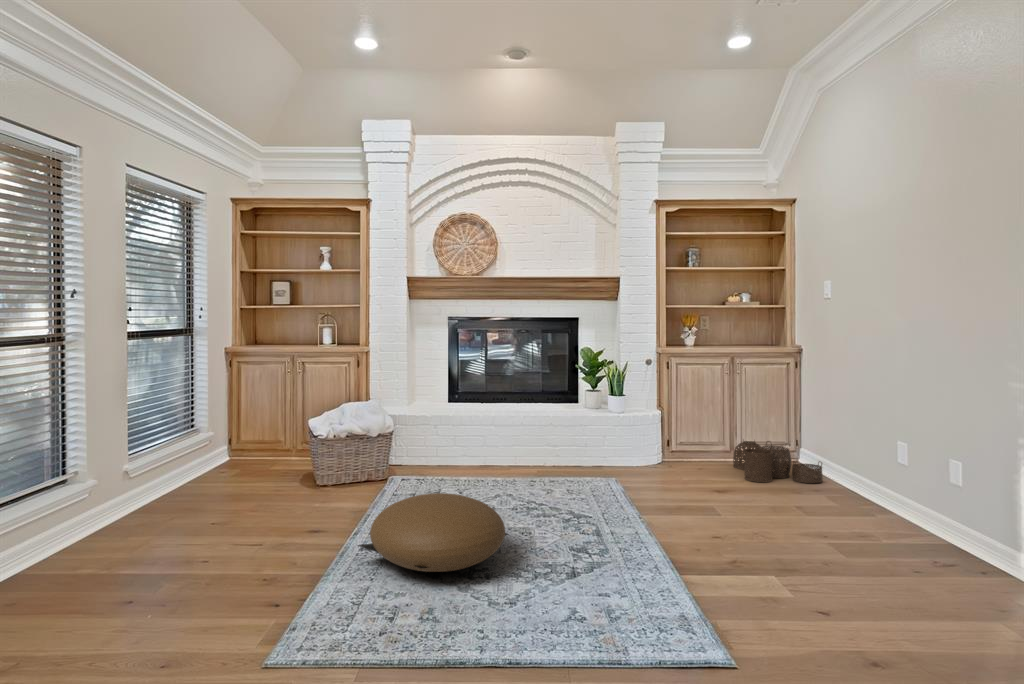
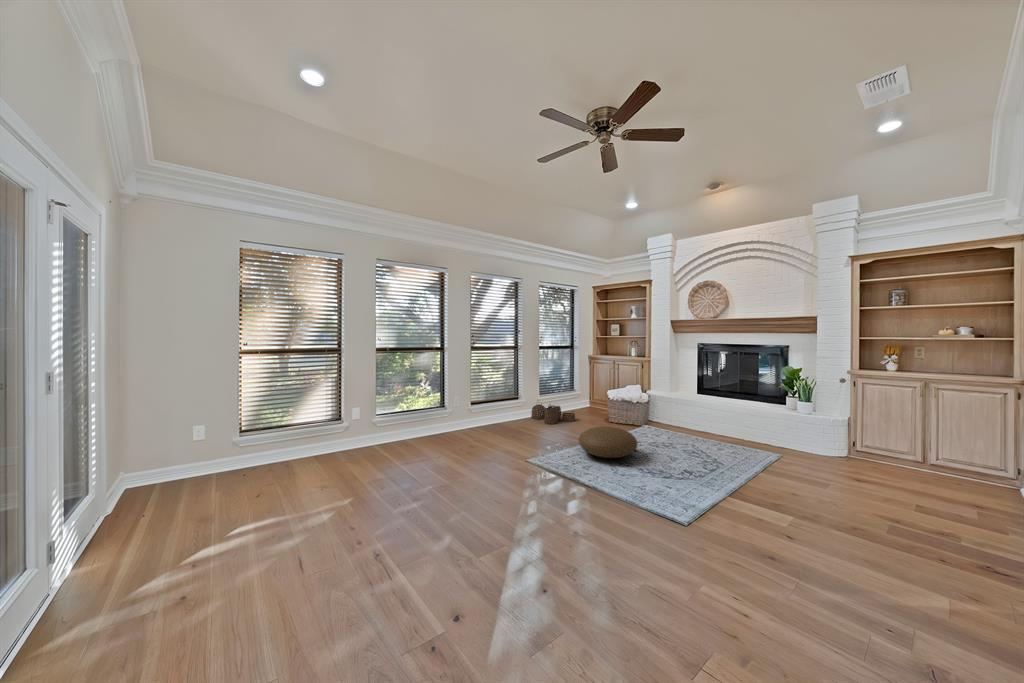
woven basket: present [733,441,822,483] -> present [531,404,575,424]

